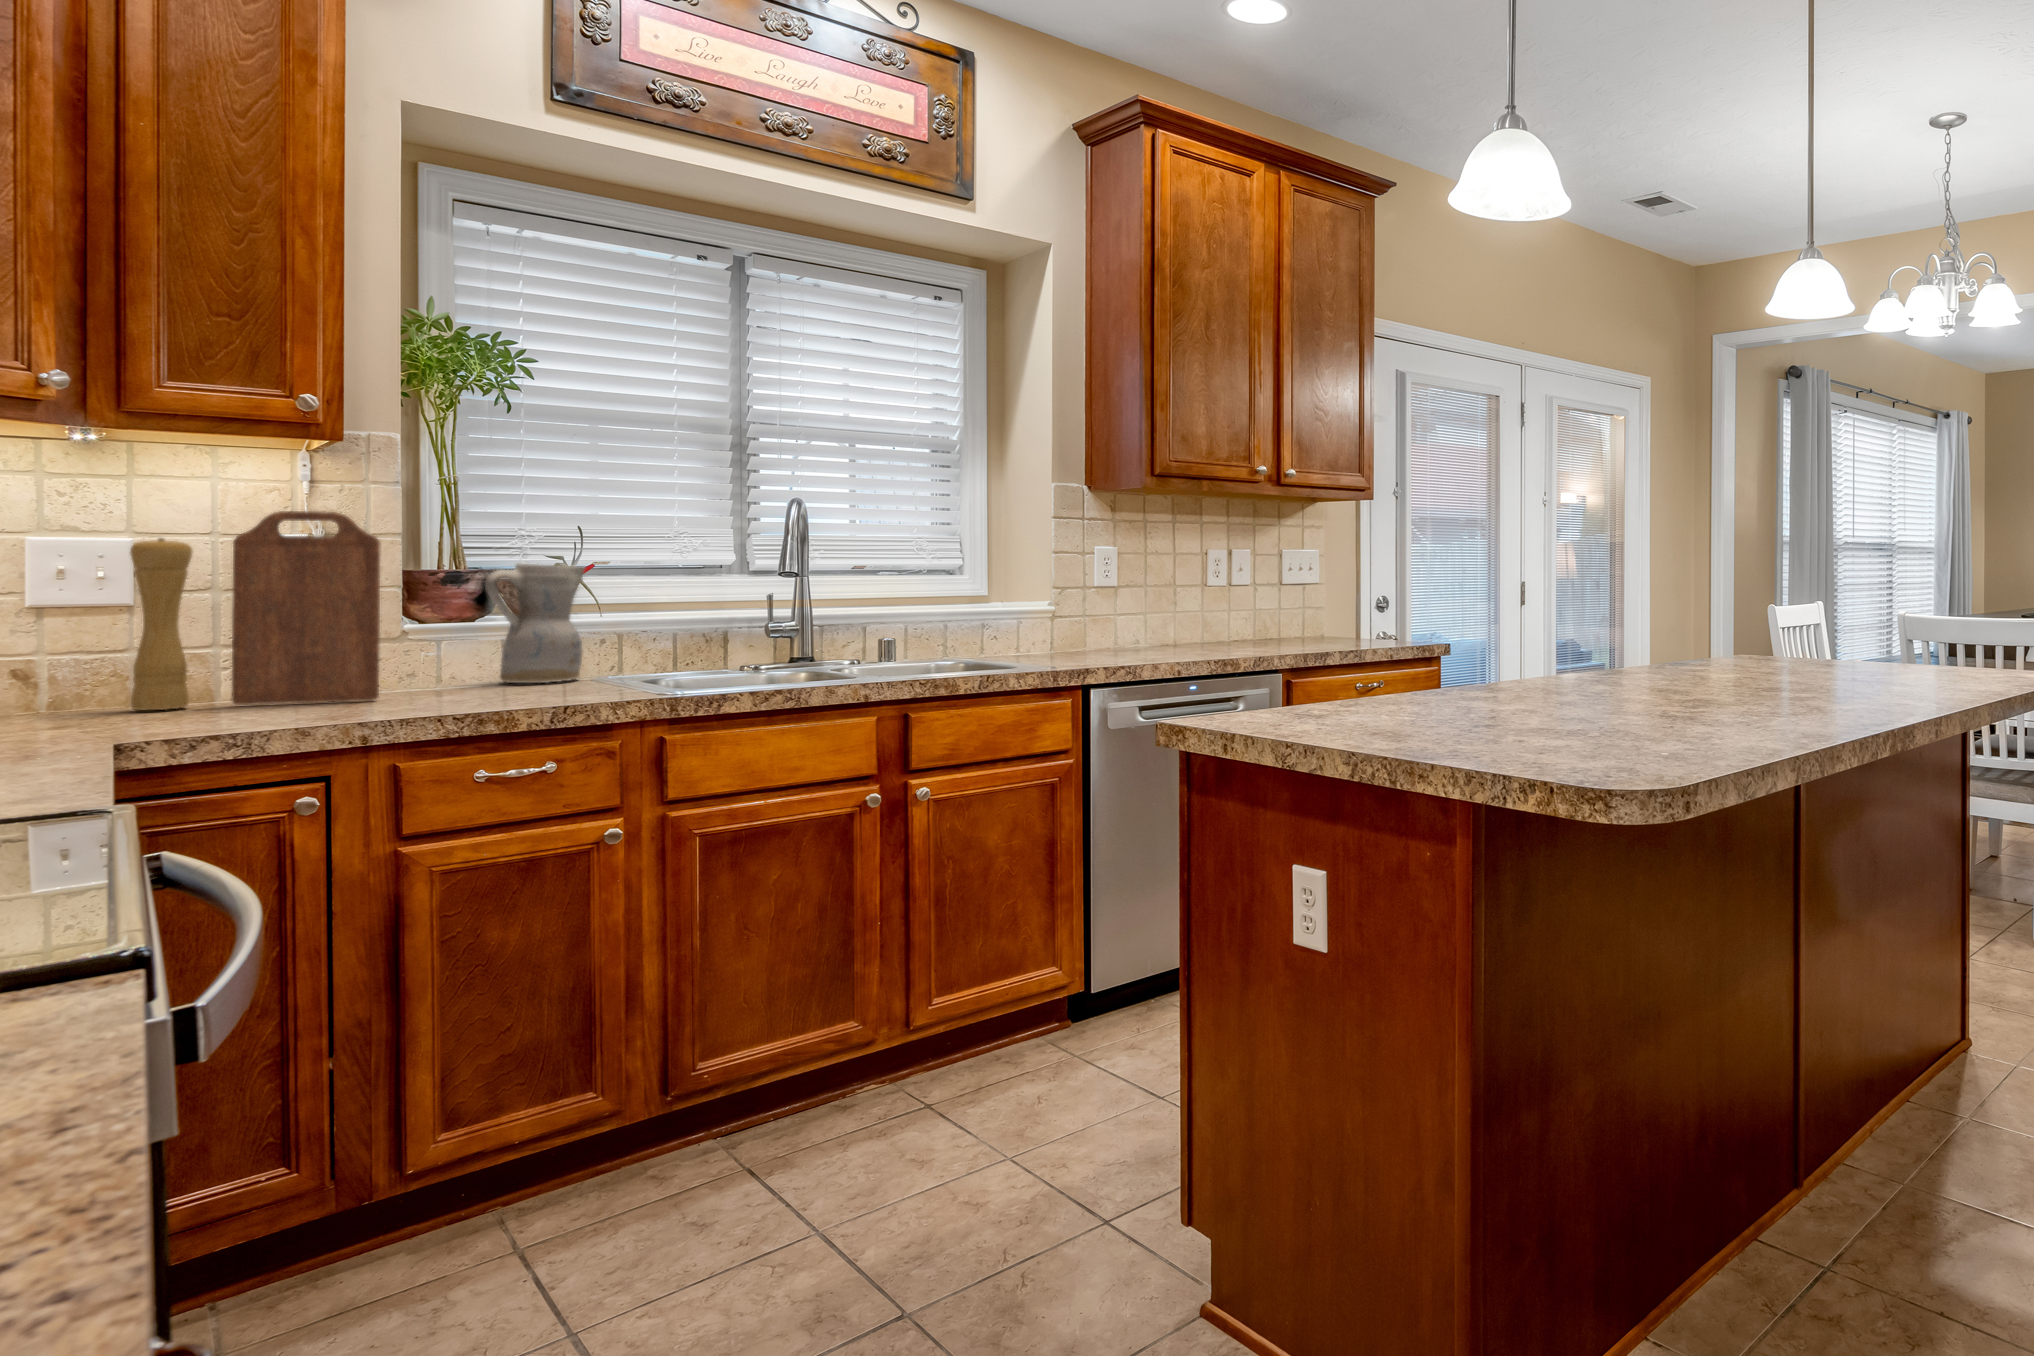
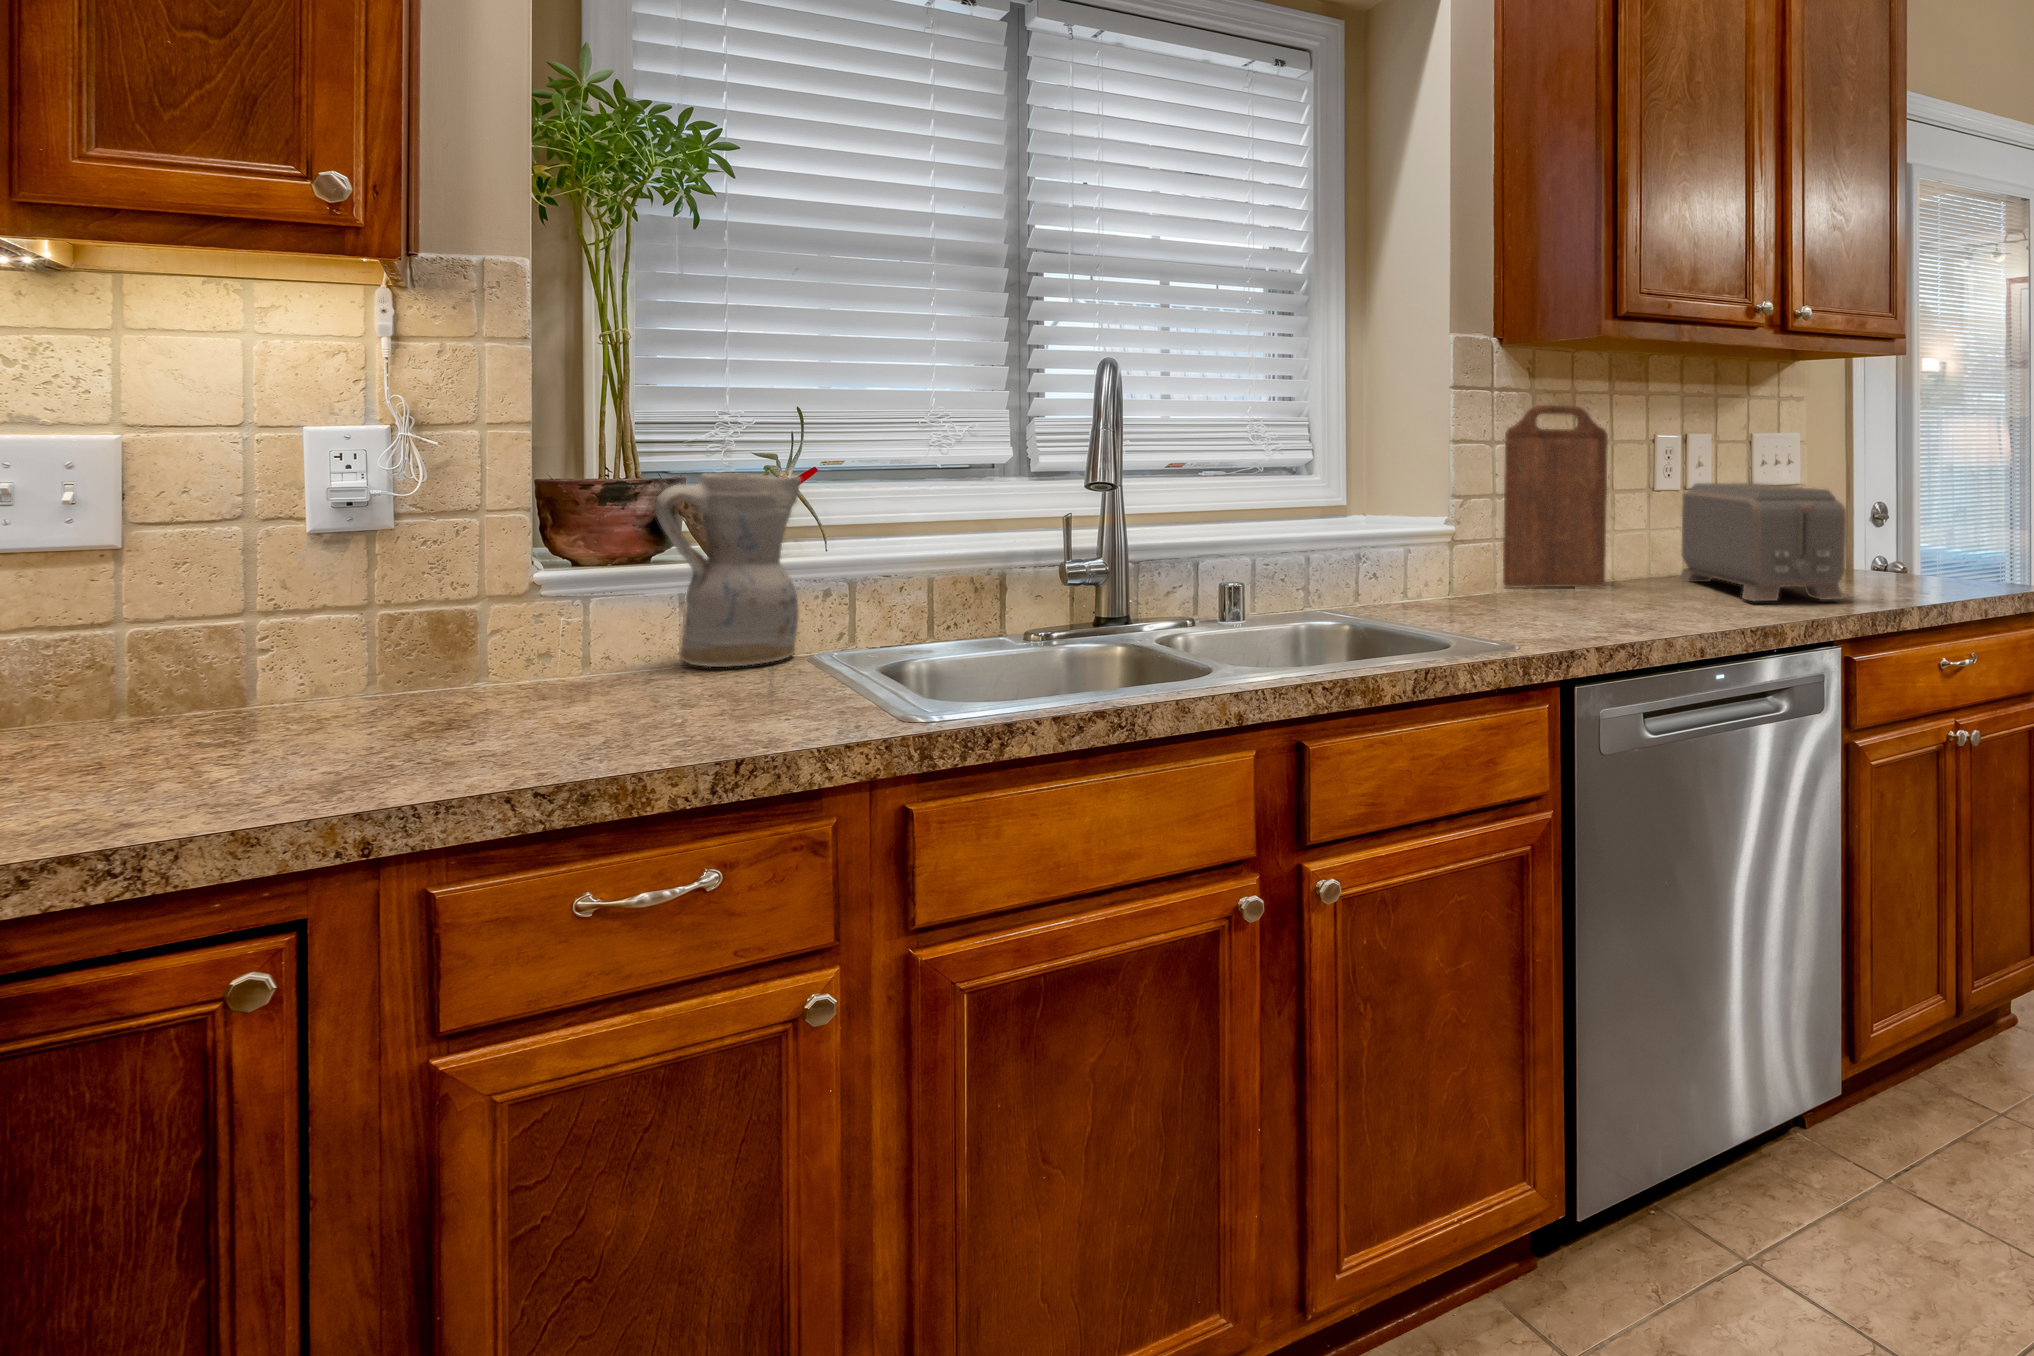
cutting board: present [232,511,381,705] -> present [1503,405,1608,588]
pepper mill: present [130,538,192,710] -> none [100,441,199,732]
toaster: none [1222,578,1316,649] -> present [1680,483,1846,601]

